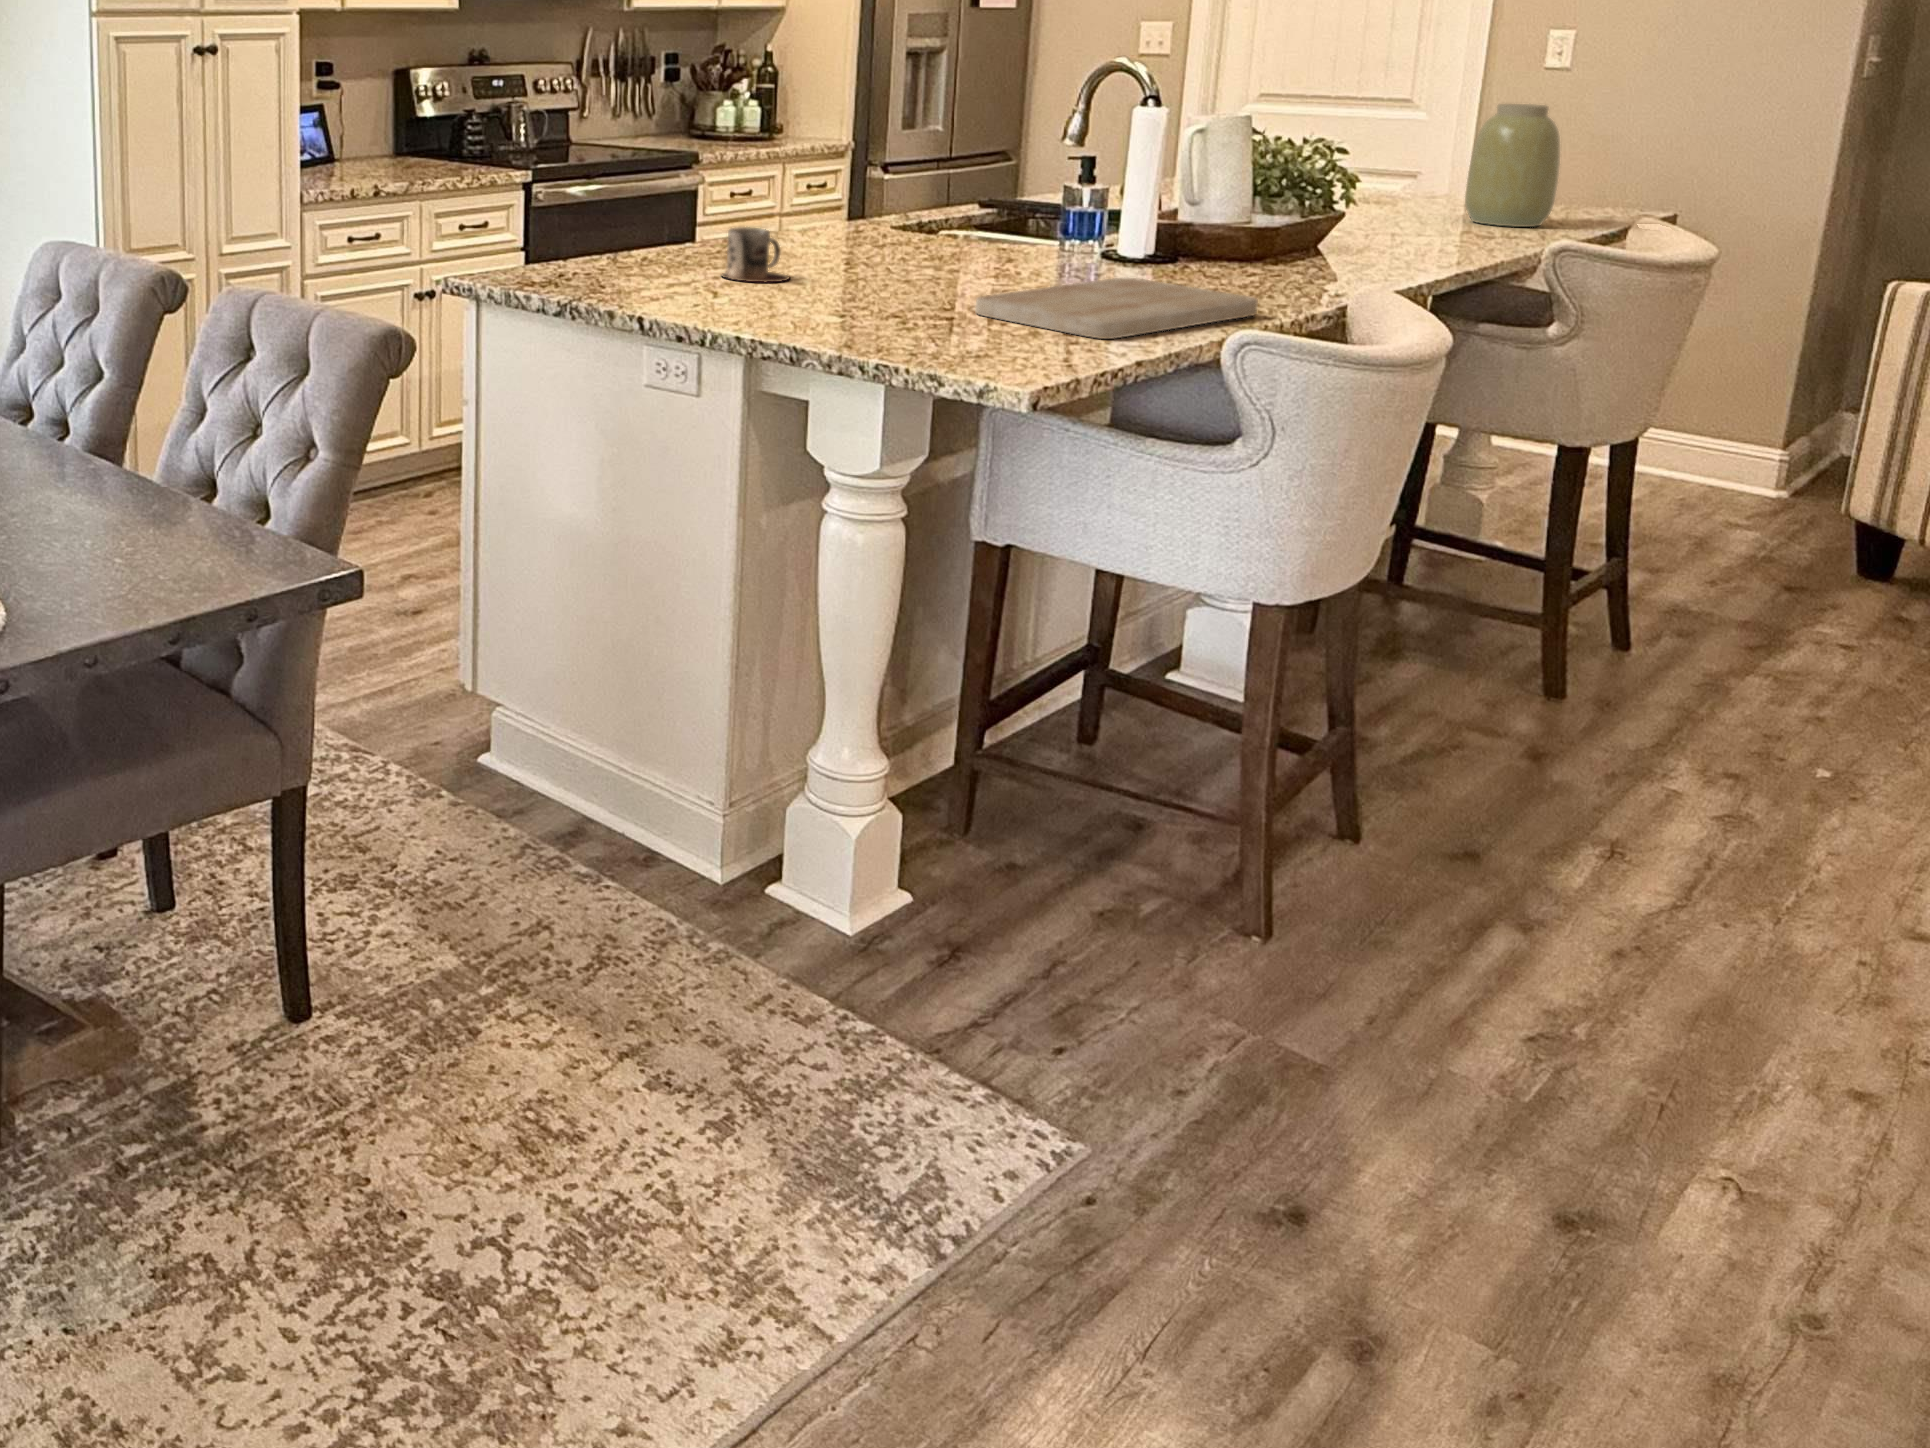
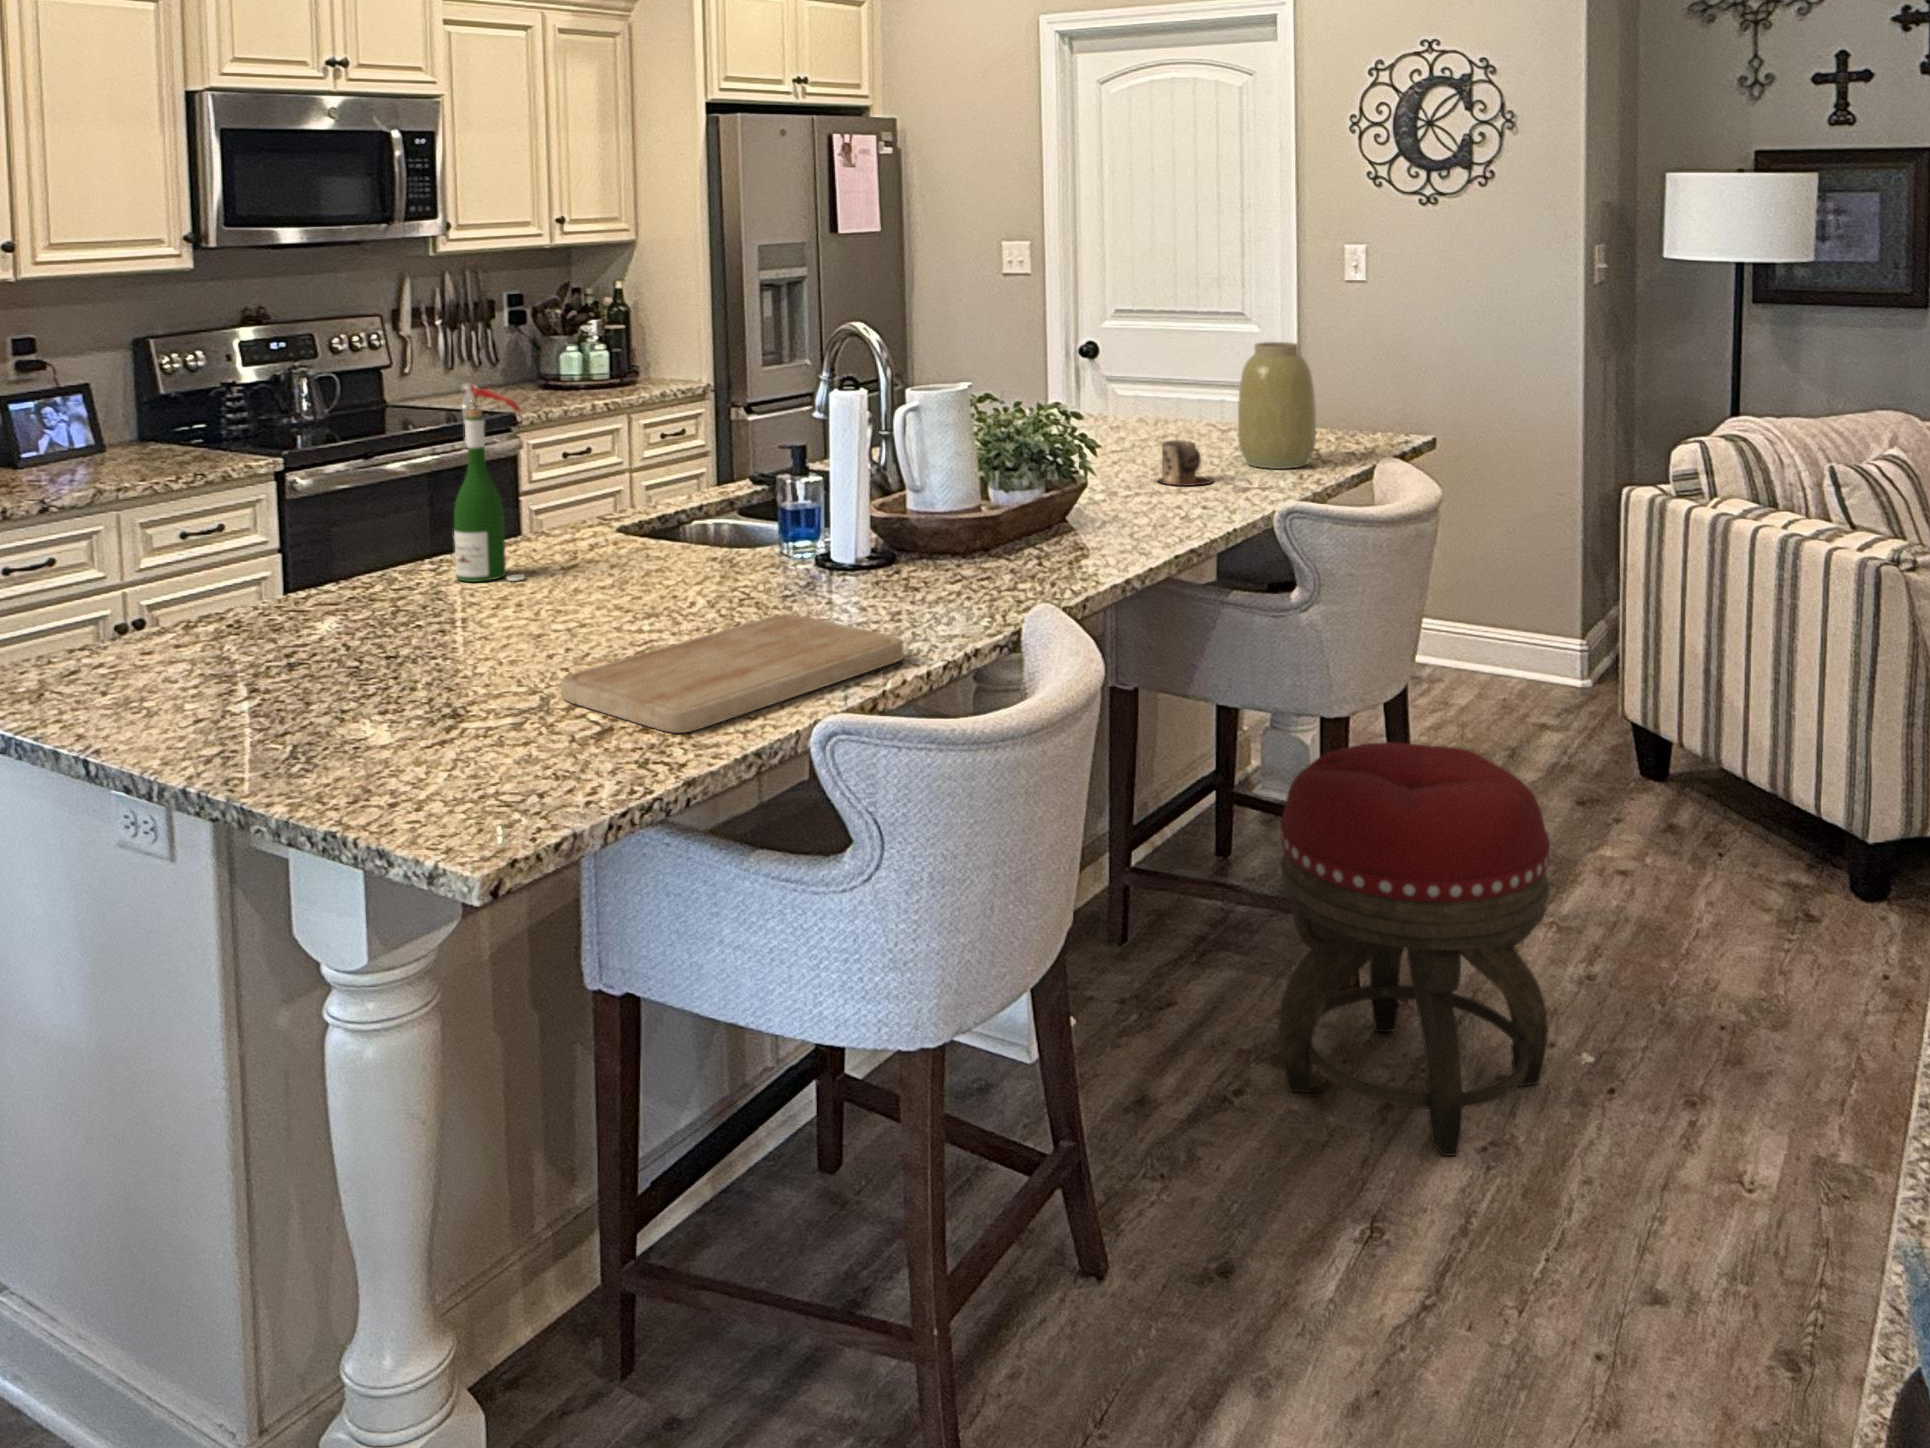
wine bottle: none [790,82,861,249] -> present [454,382,524,582]
mug: present [722,227,789,282] -> present [1158,440,1213,486]
footstool: none [1502,469,1840,829] -> present [1278,742,1550,1156]

